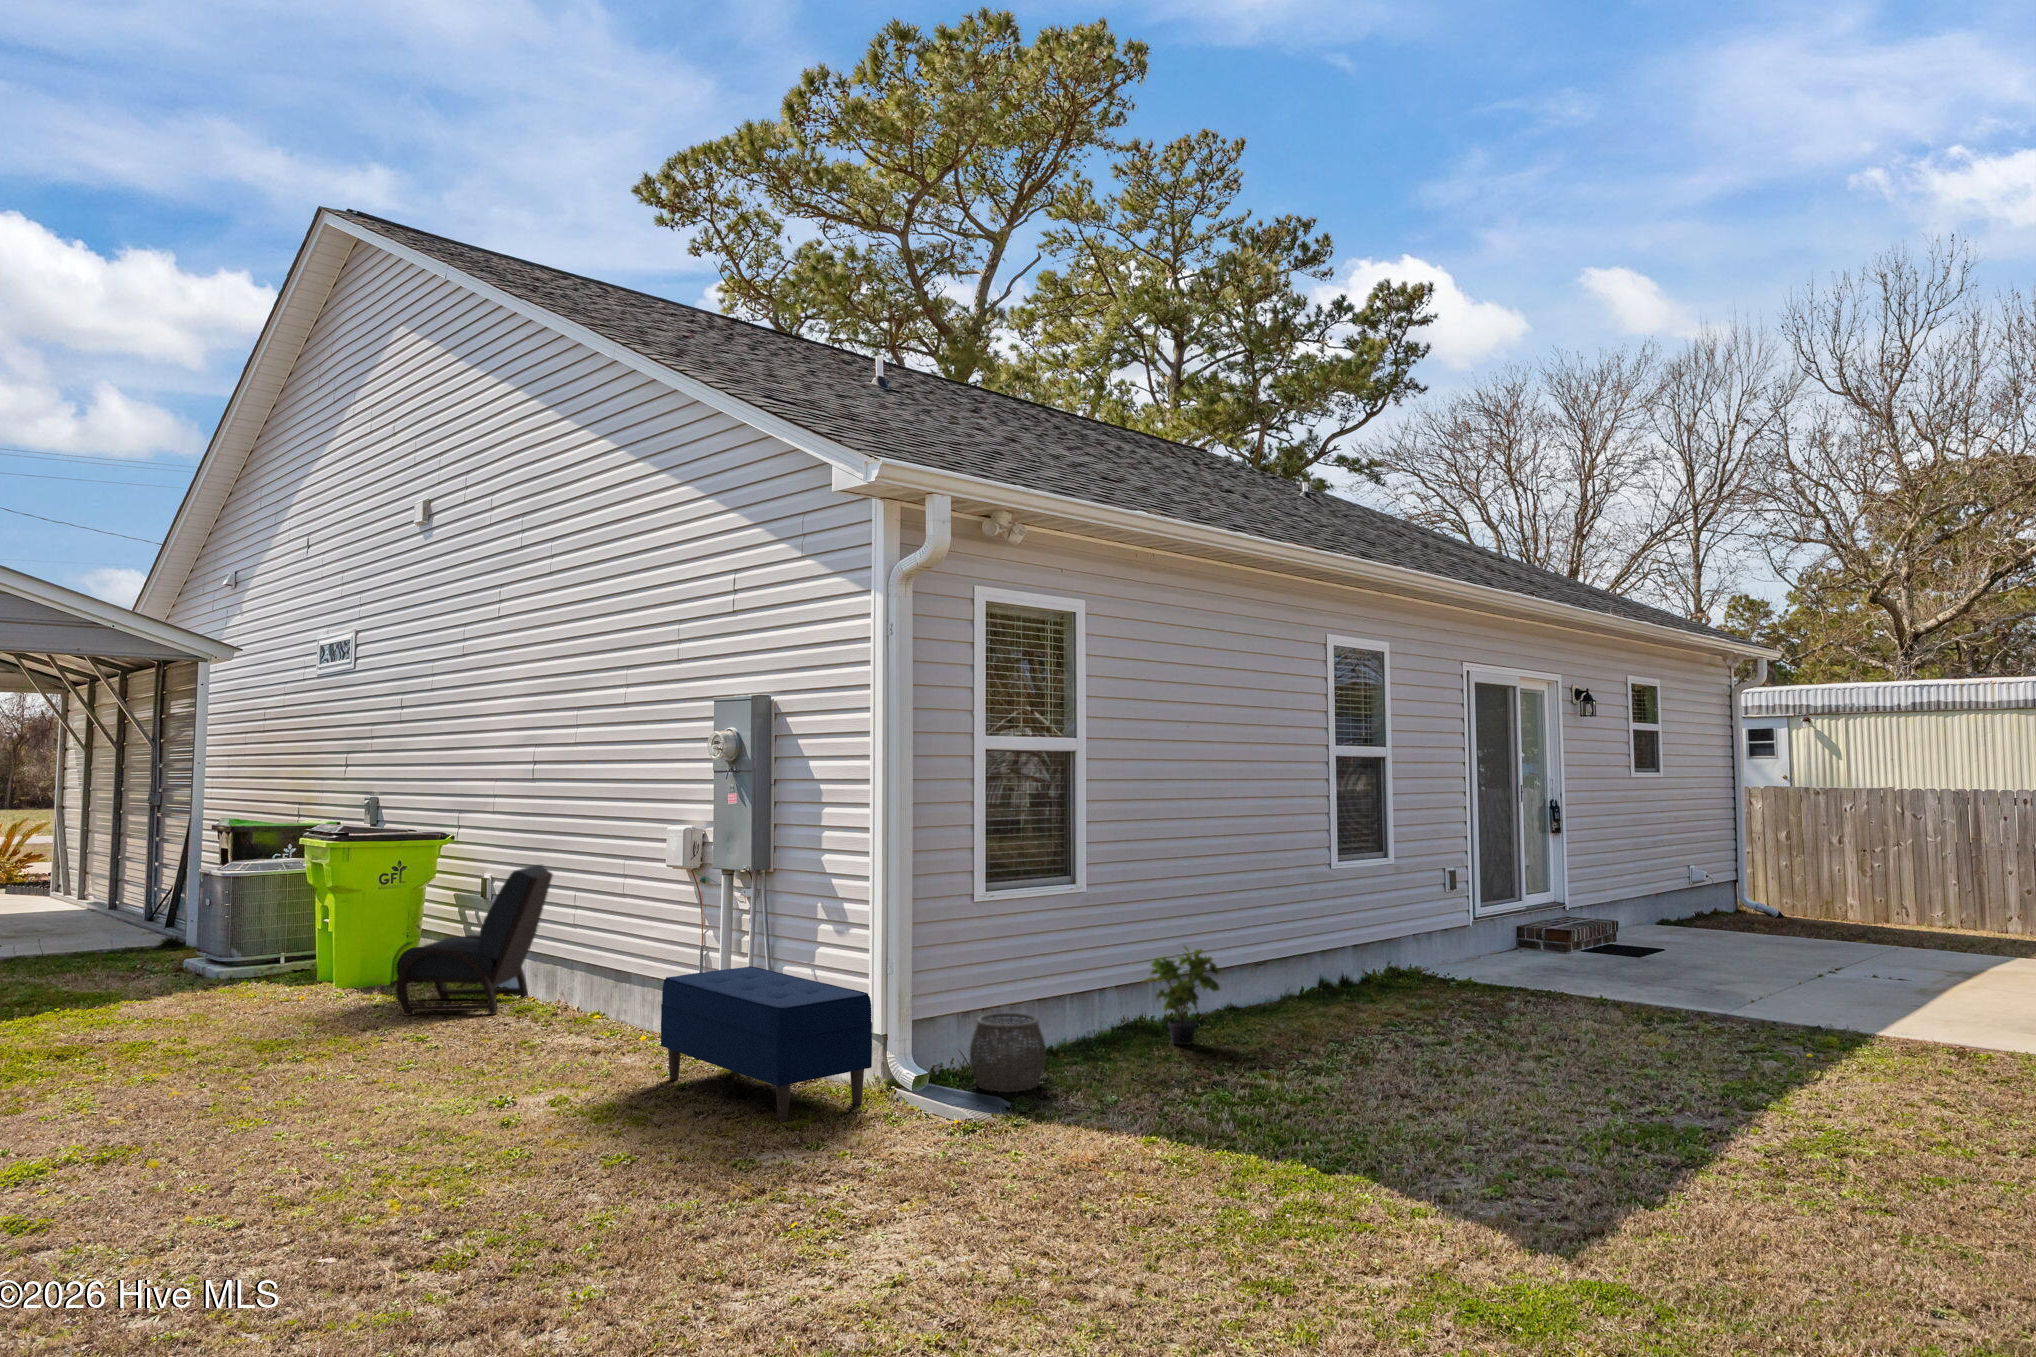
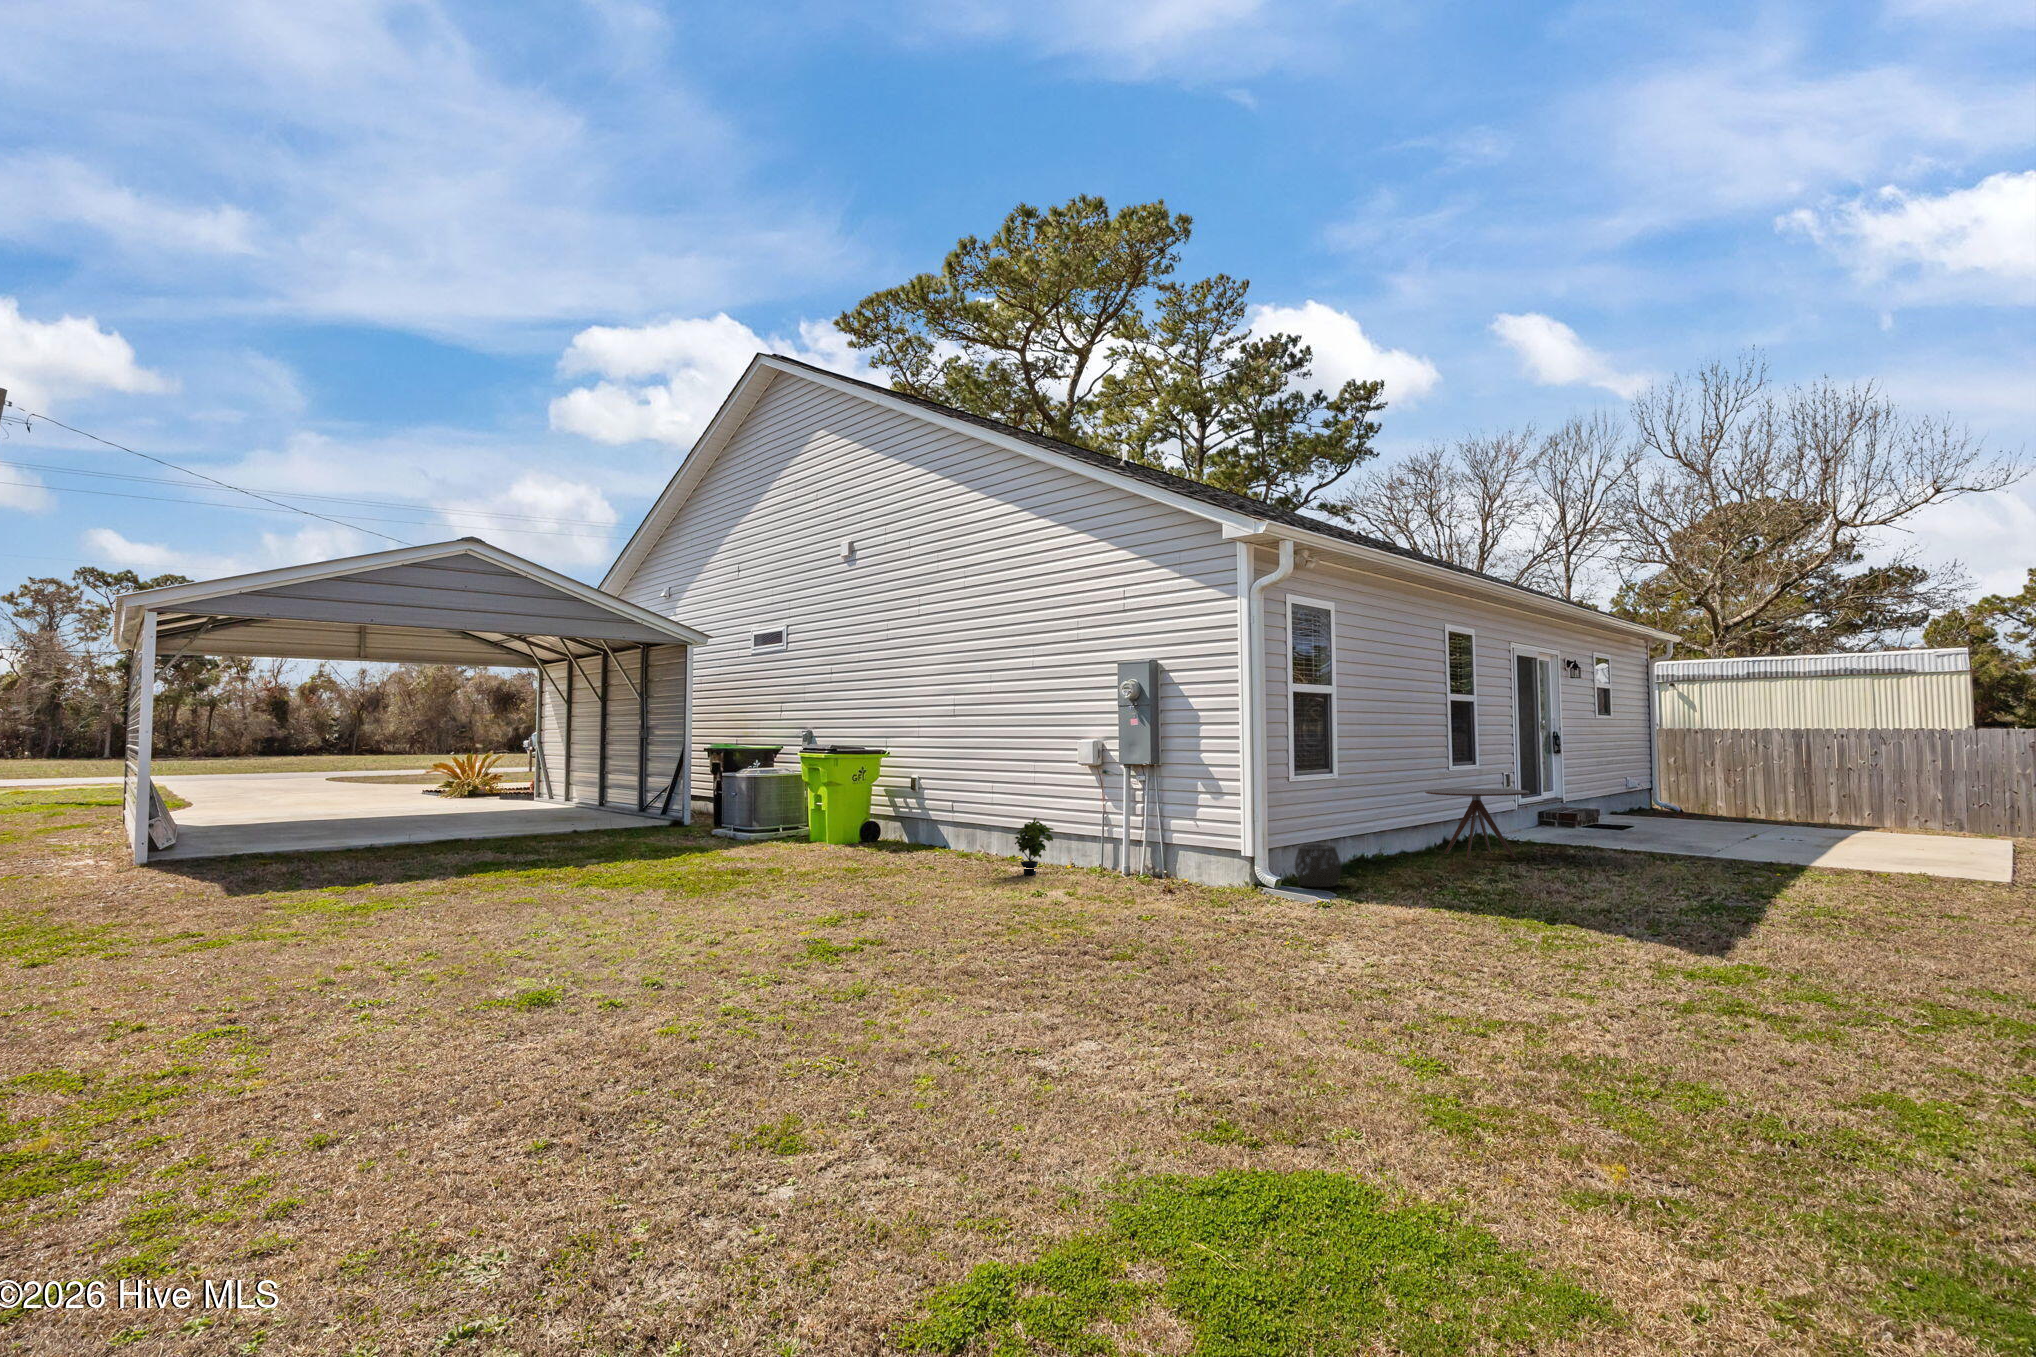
lounge chair: present [396,865,553,1016] -> none [881,777,964,870]
round table: none [1284,900,1443,1023] -> present [1425,788,1529,859]
potted plant: present [1144,946,1221,1045] -> present [1015,817,1054,875]
bench: present [661,966,872,1121] -> none [1109,823,1252,900]

